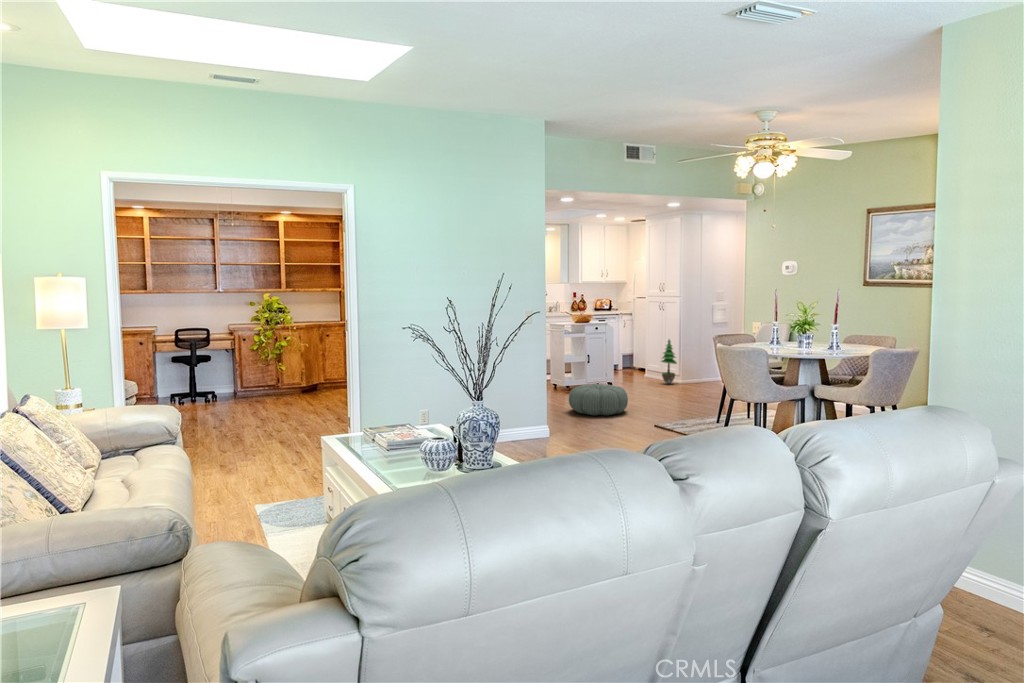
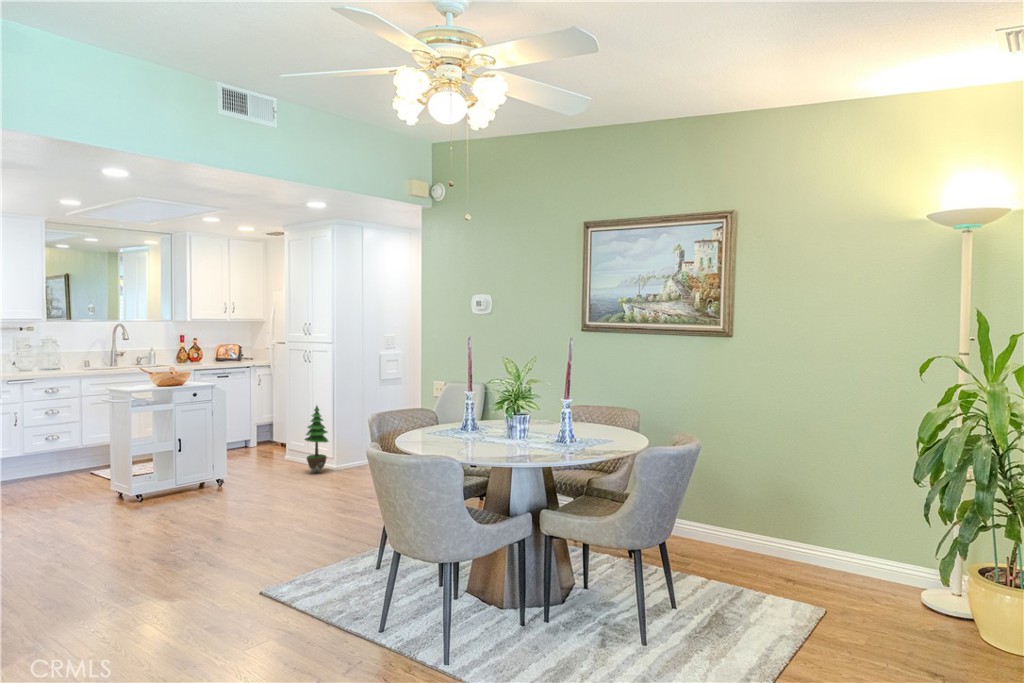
pouf: present [569,384,628,416] -> none [90,508,215,580]

